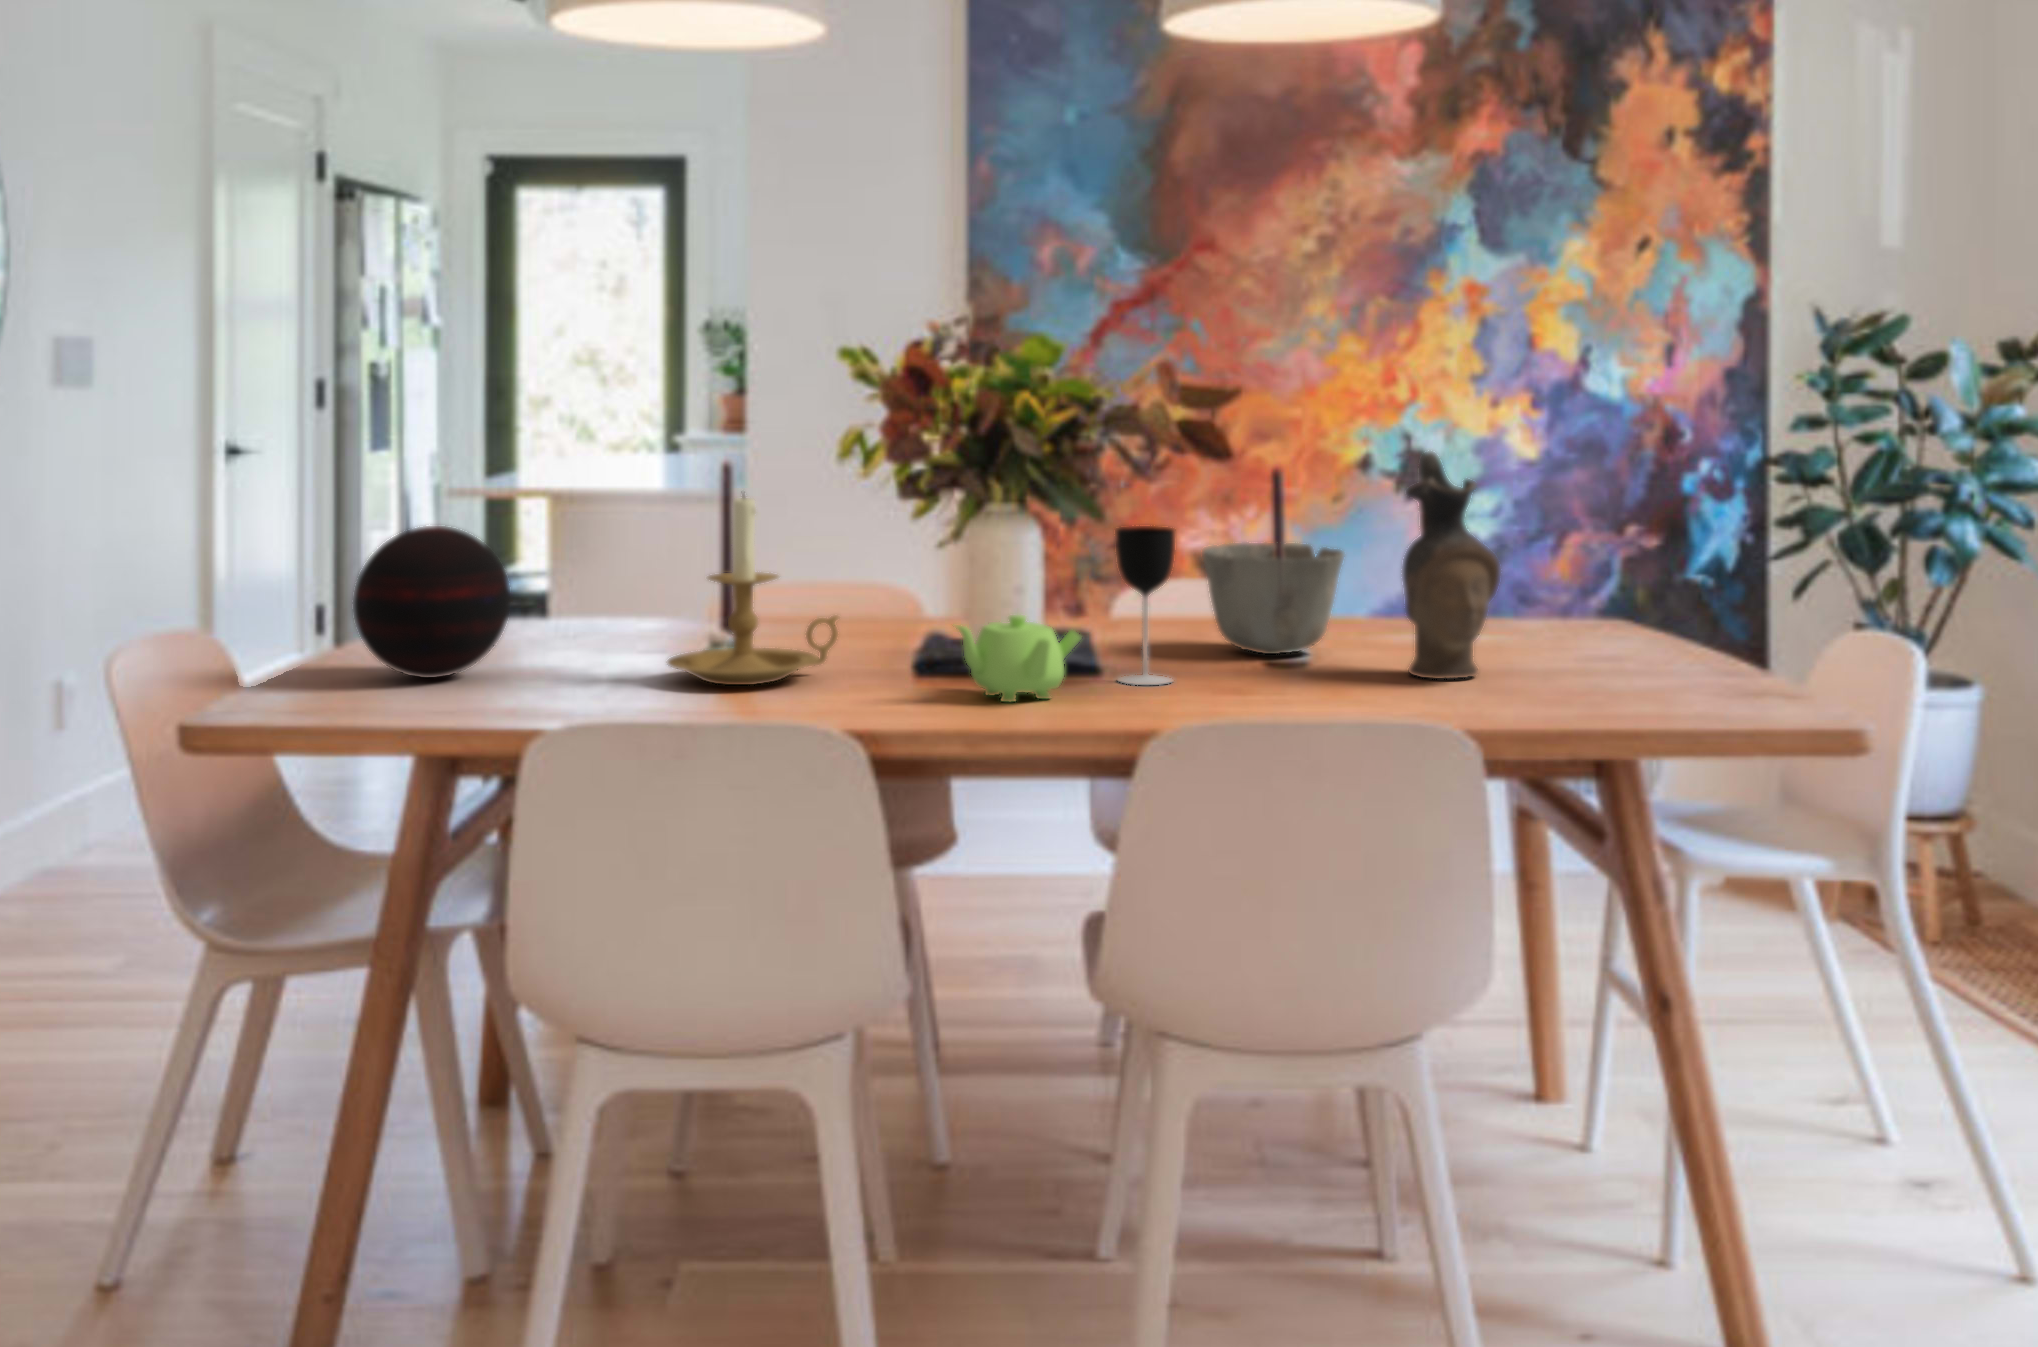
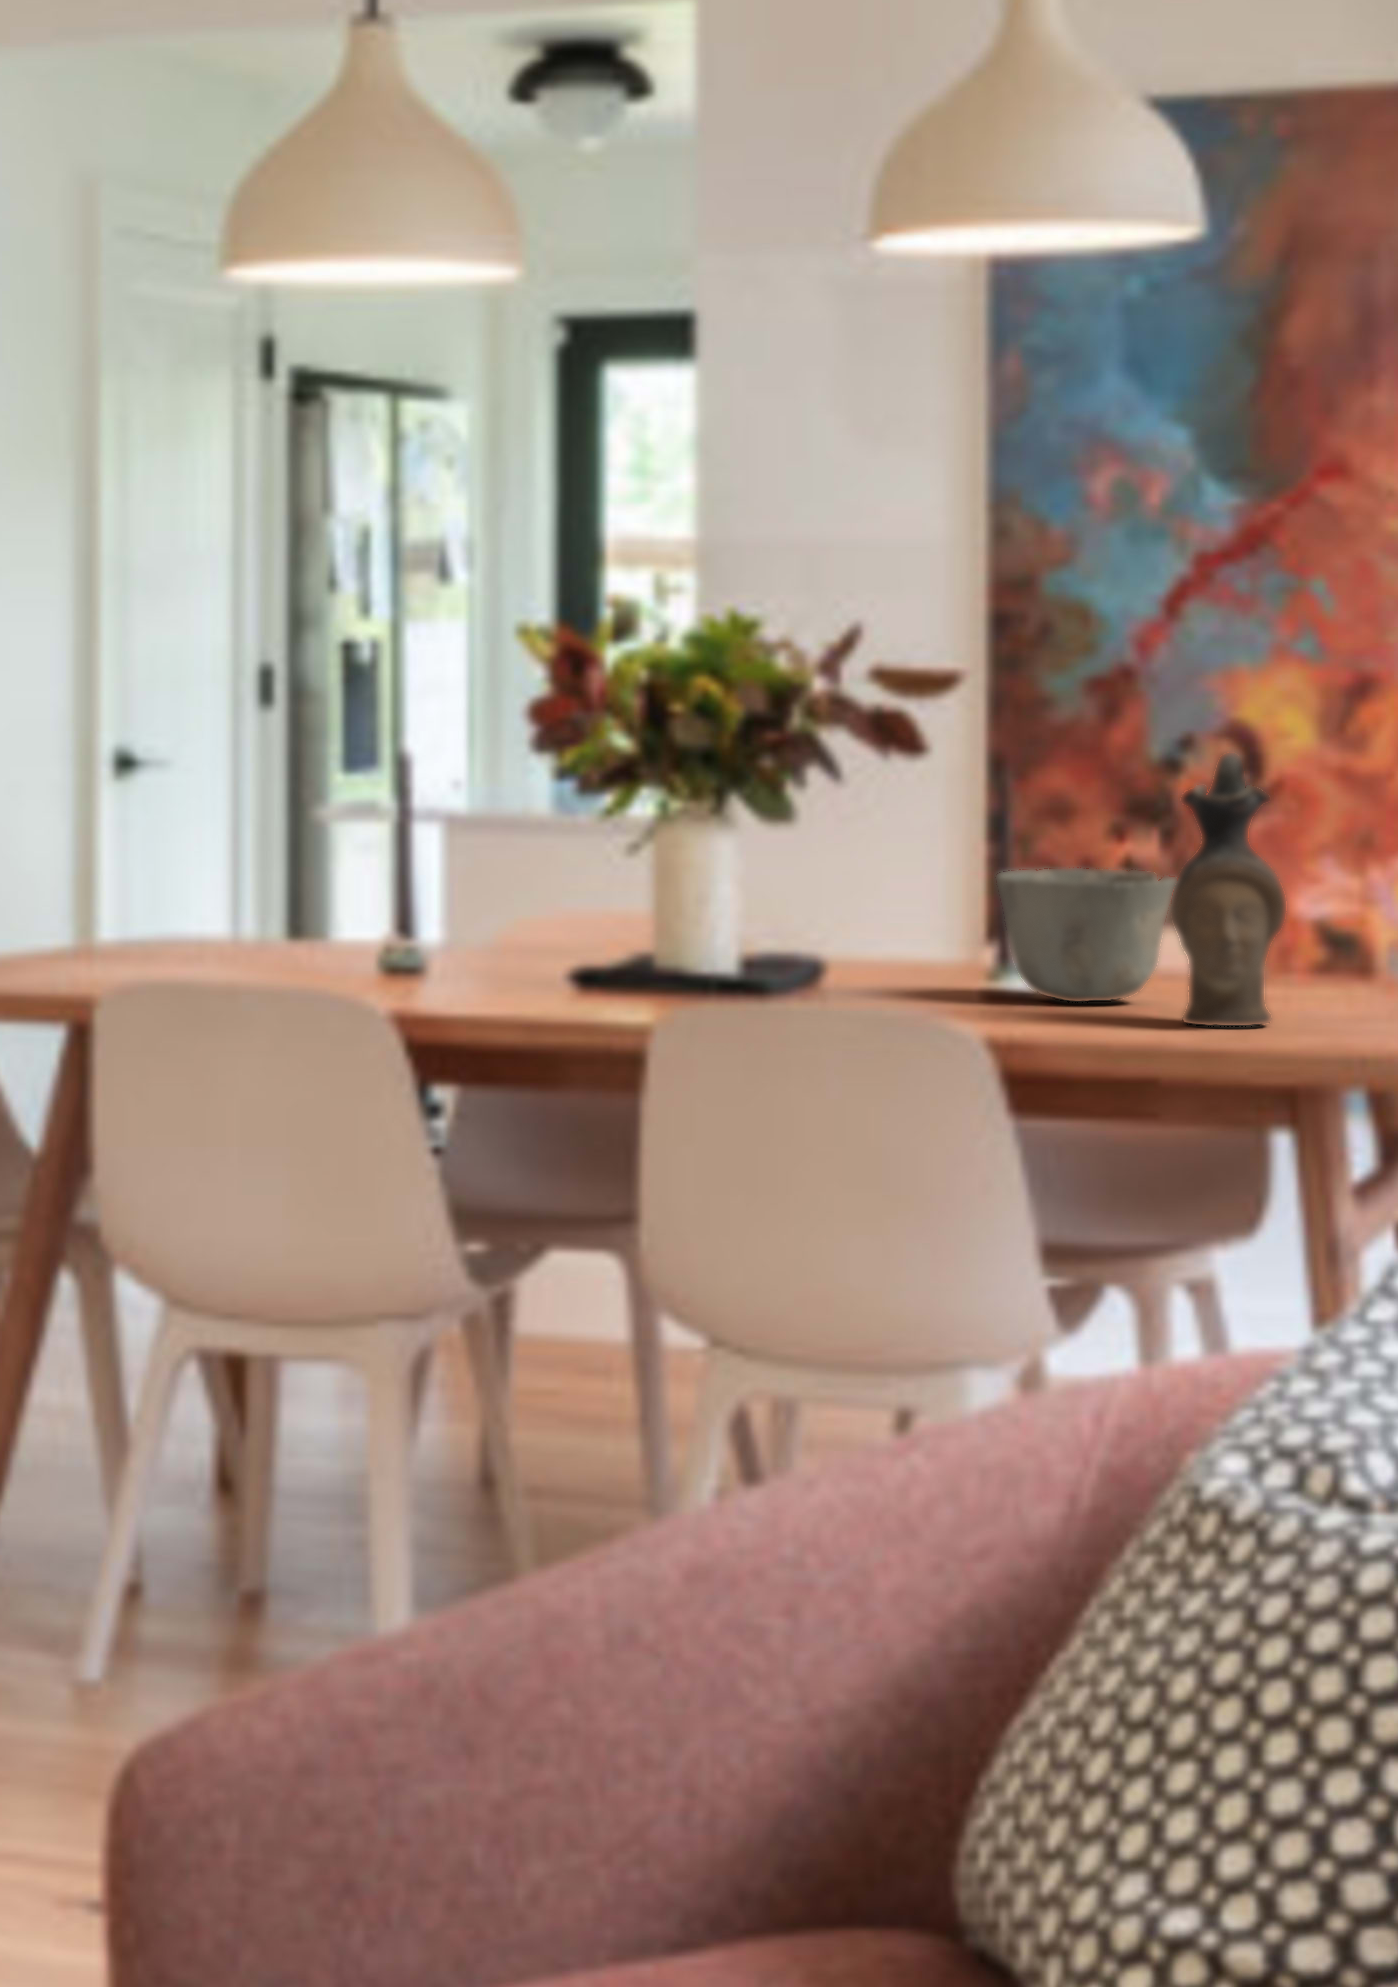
candle holder: present [668,495,838,685] -> none [337,783,533,993]
decorative orb: present [353,526,511,678] -> none [36,815,196,974]
wine glass: present [1115,526,1175,685] -> none [818,834,889,1014]
teapot: present [957,615,1081,702] -> none [596,923,755,1016]

